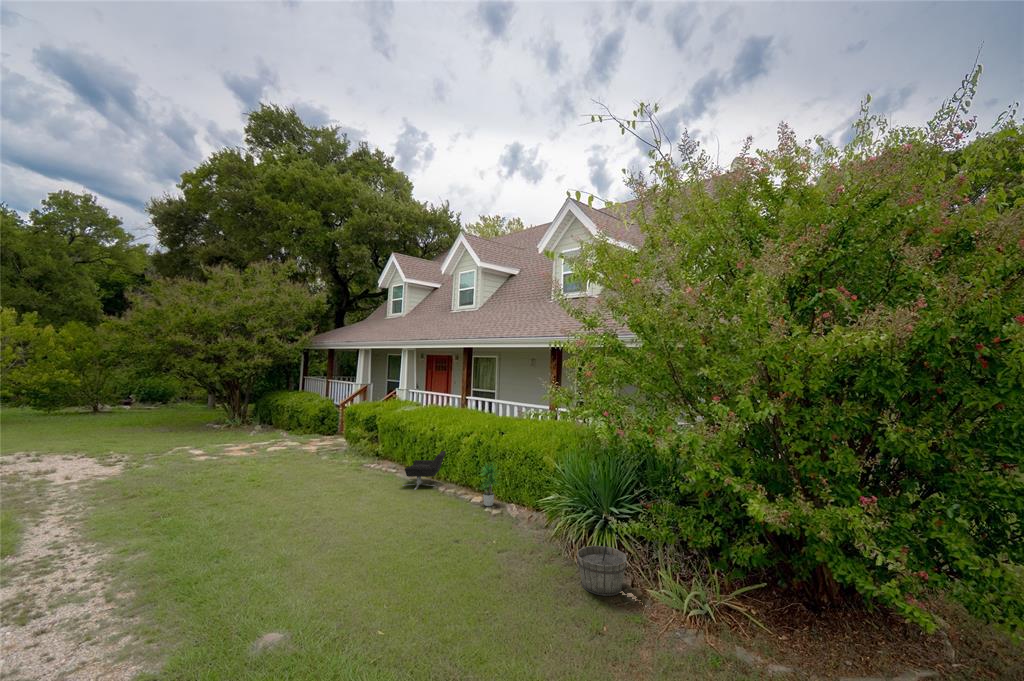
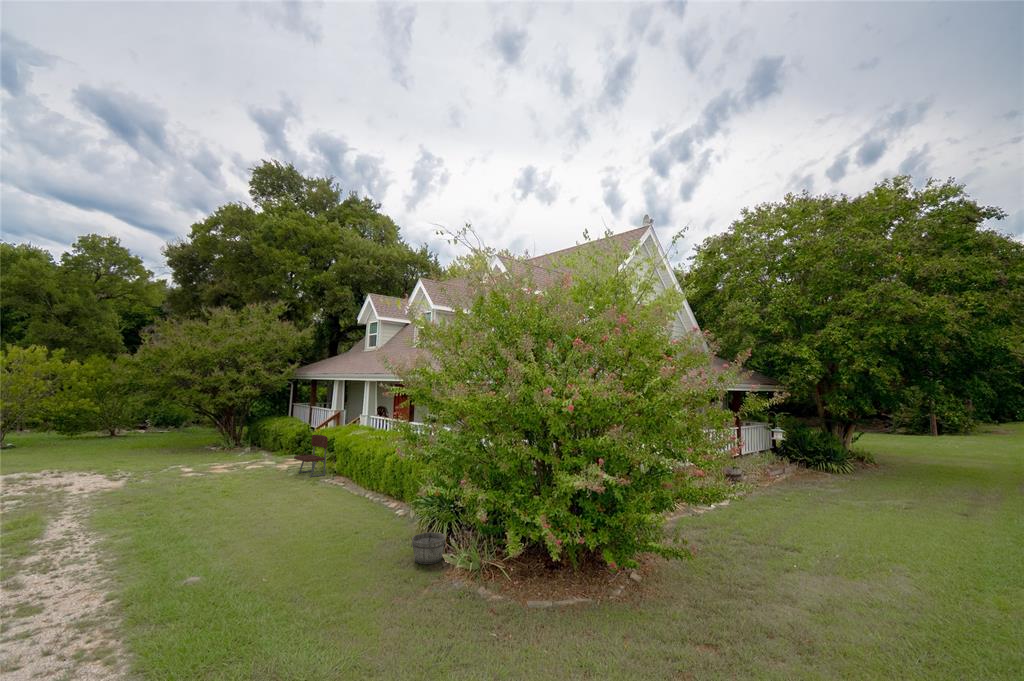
bench: none [329,411,370,461] -> present [294,435,328,477]
lounge chair: present [404,451,445,490] -> none [339,468,375,498]
potted plant: present [481,463,499,506] -> none [386,474,408,510]

